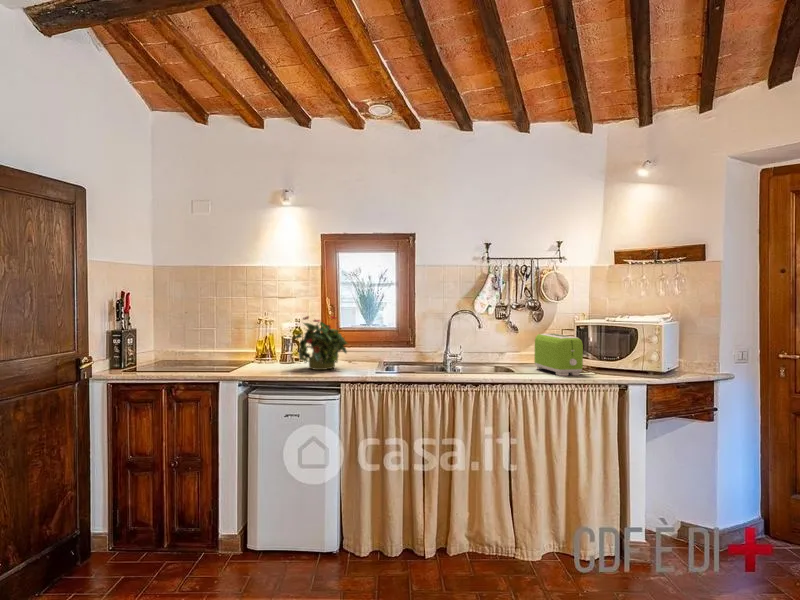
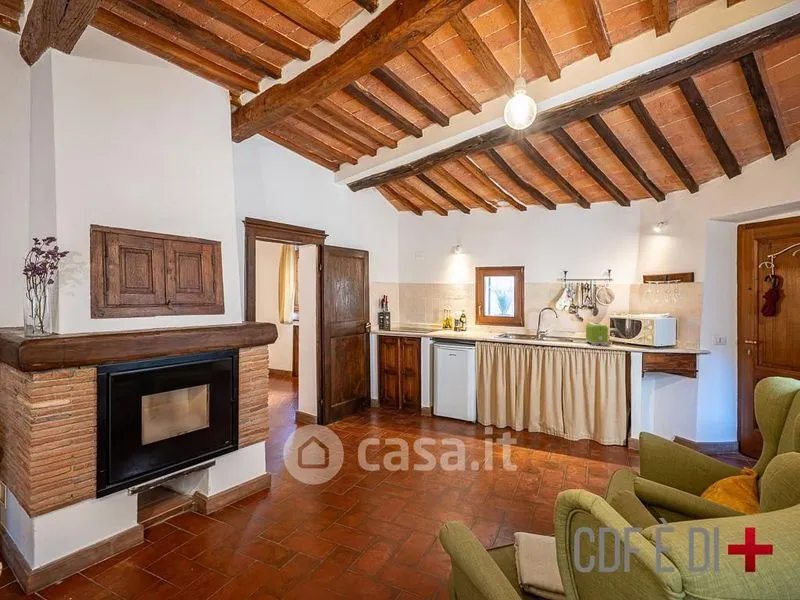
potted plant: present [294,316,347,370] -> none [456,309,484,335]

